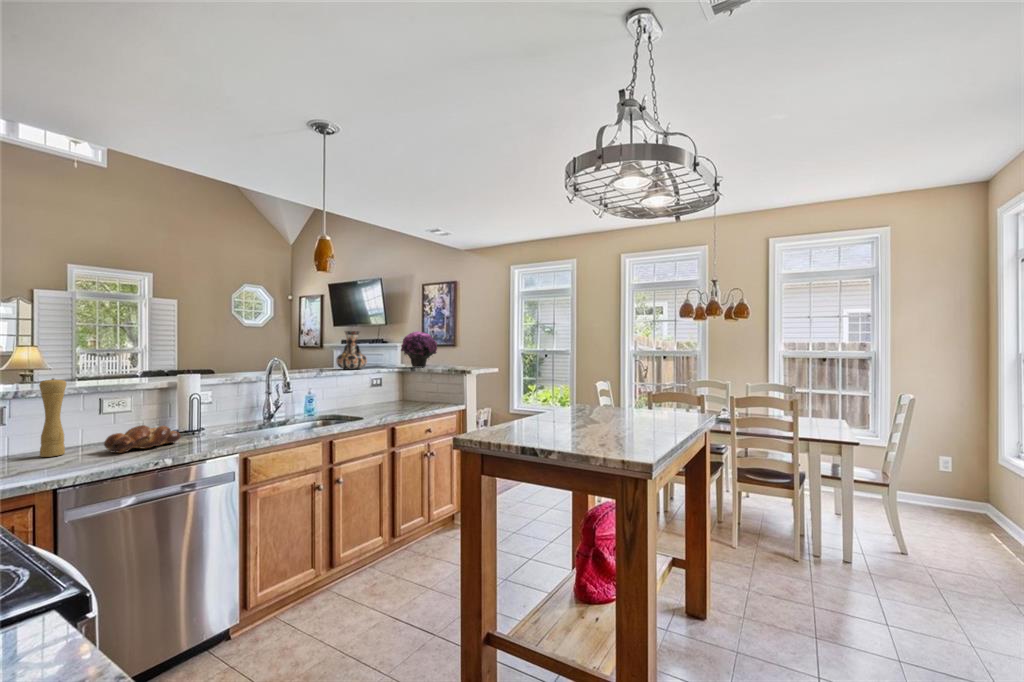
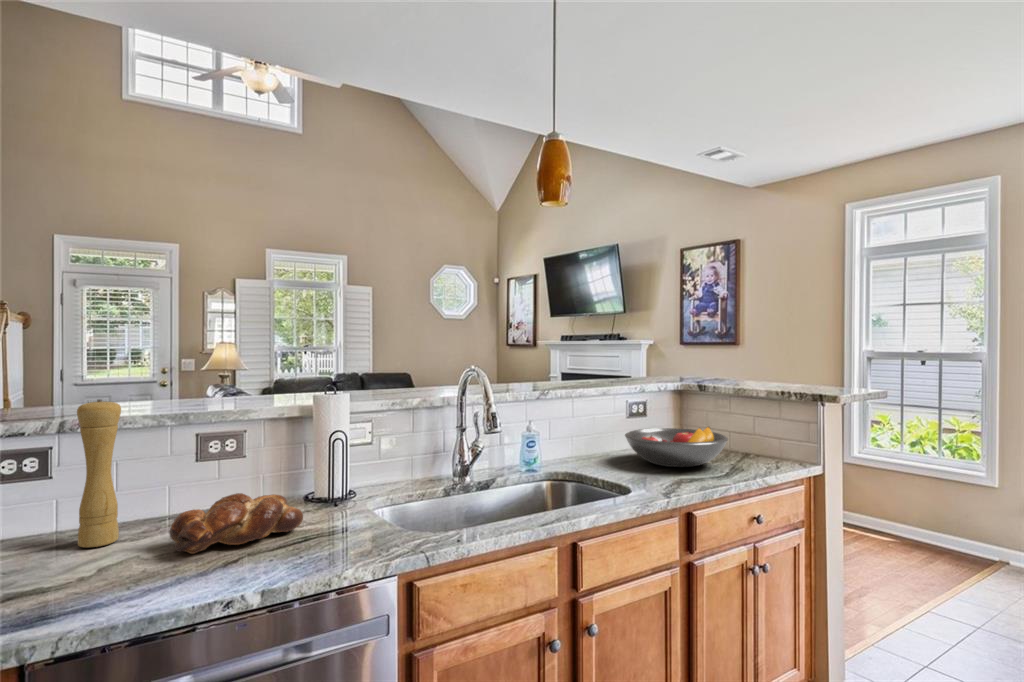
decorative vase: present [336,331,367,369] -> none [569,316,621,384]
flower: present [401,331,437,367] -> none [676,316,747,383]
fruit bowl: none [366,389,419,409] -> present [625,427,728,467]

